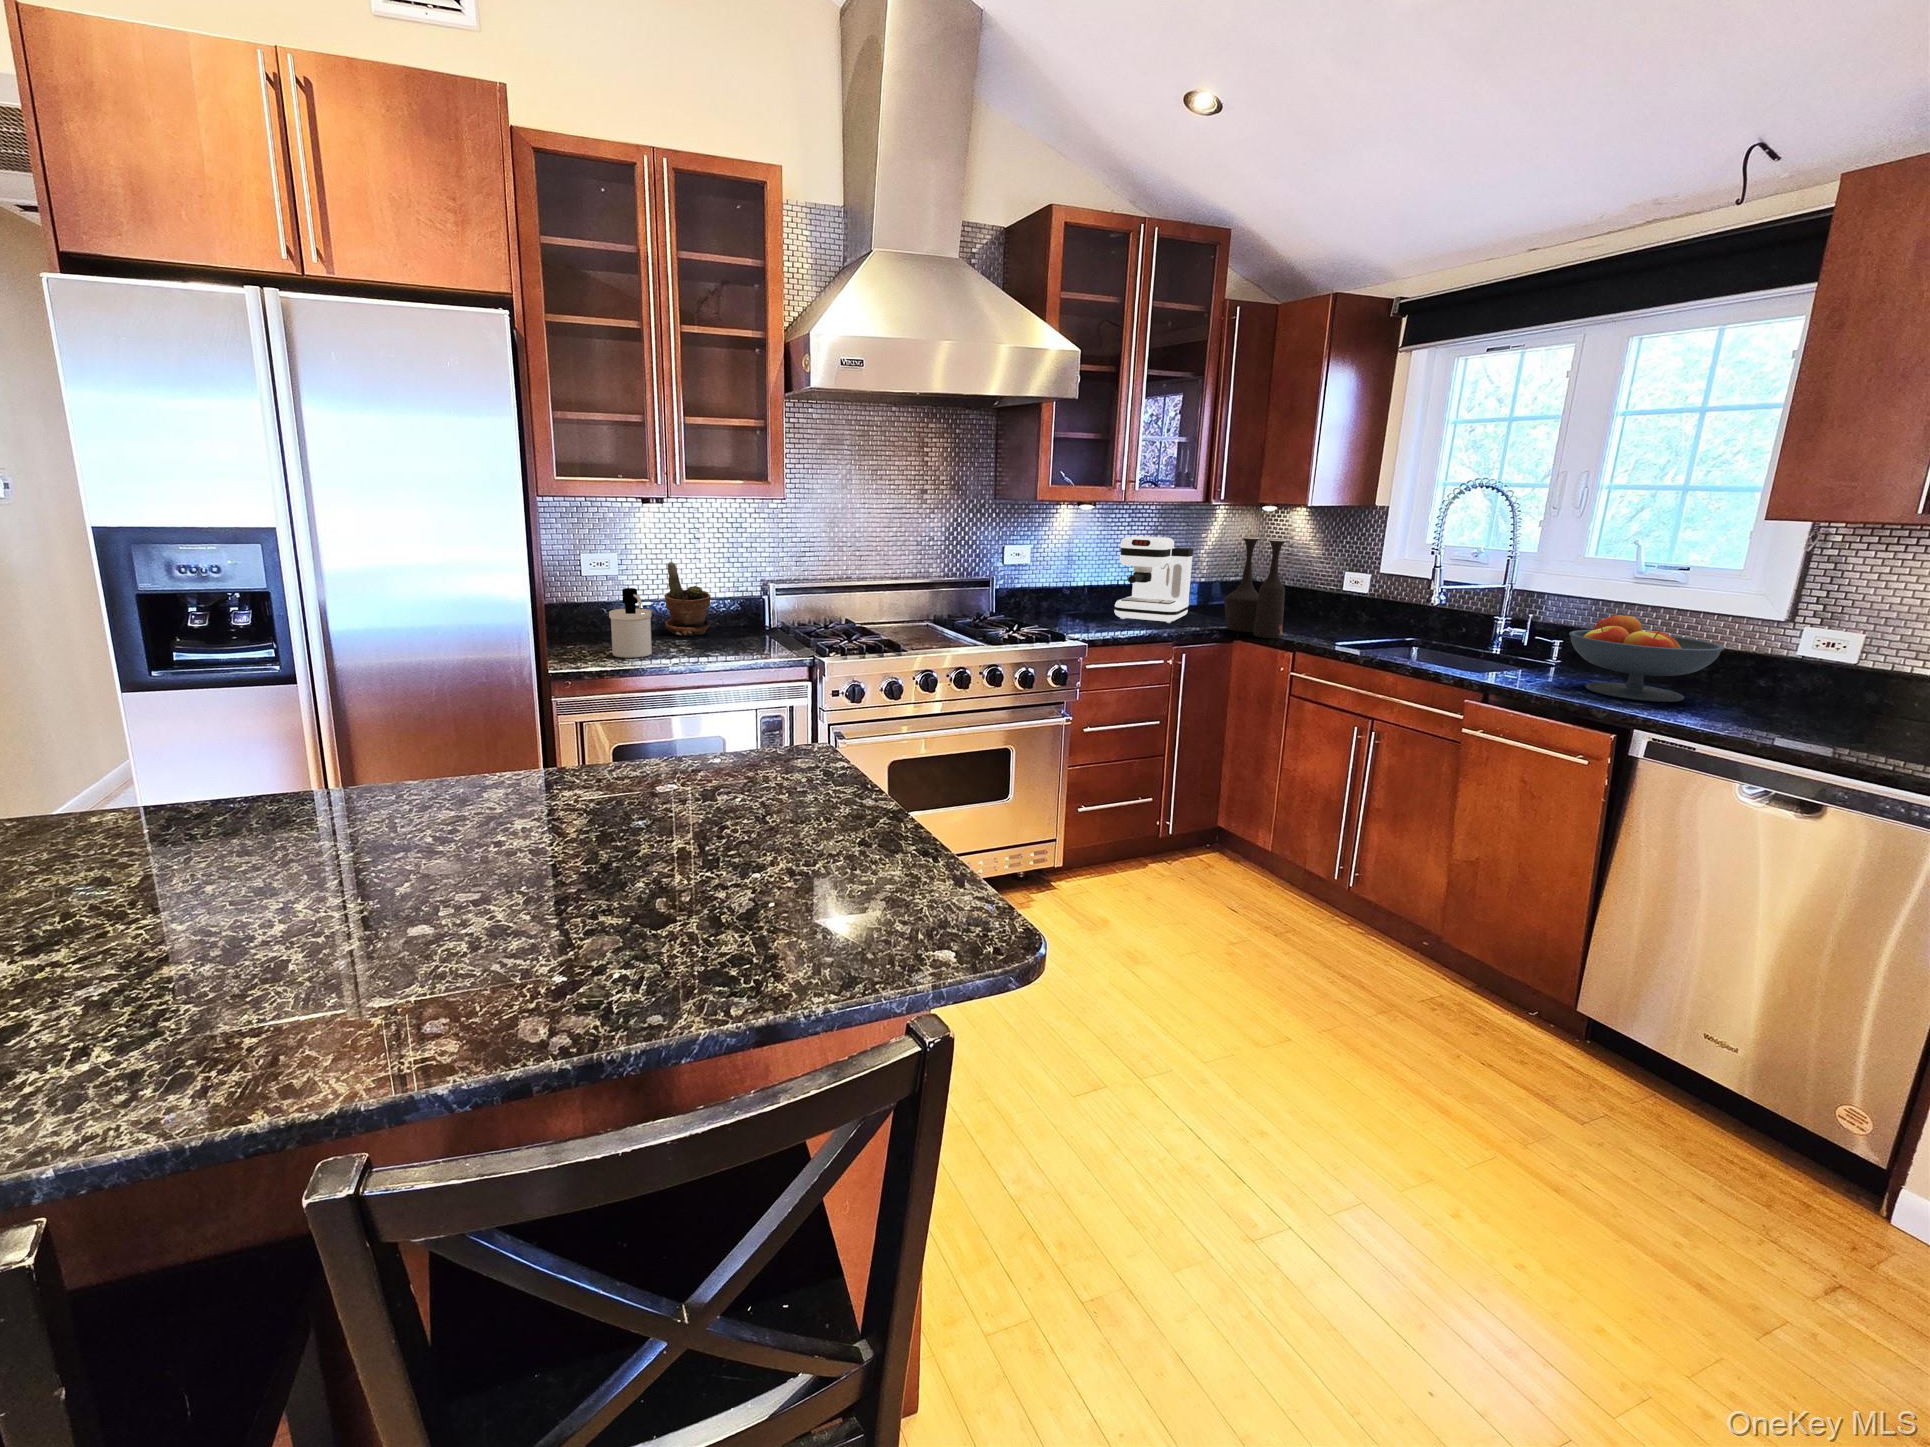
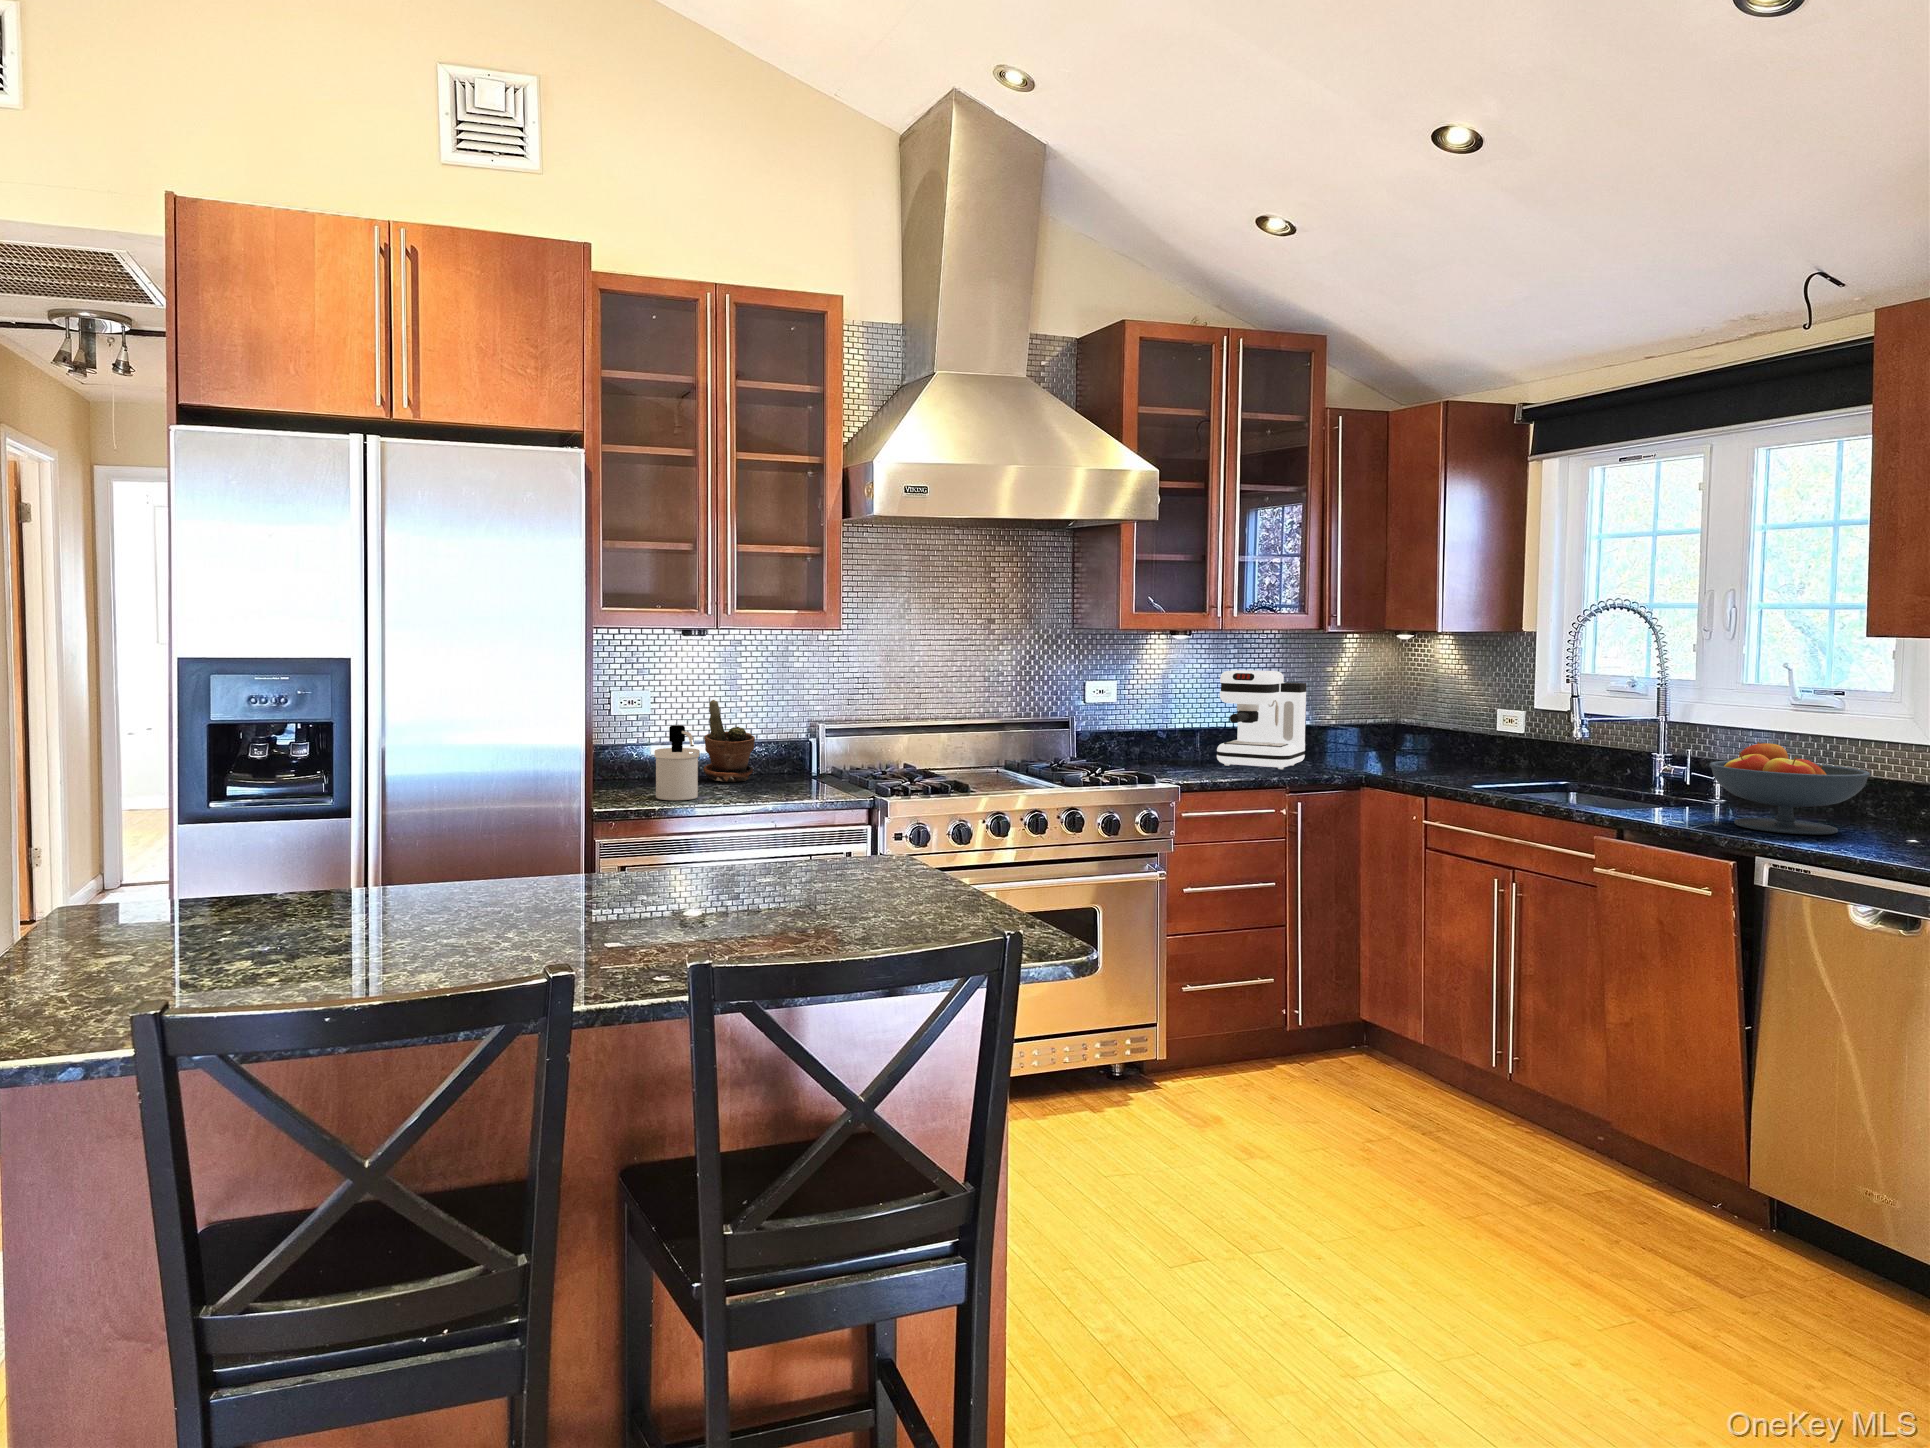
vase: present [1224,537,1286,638] -> none [1342,668,1410,783]

